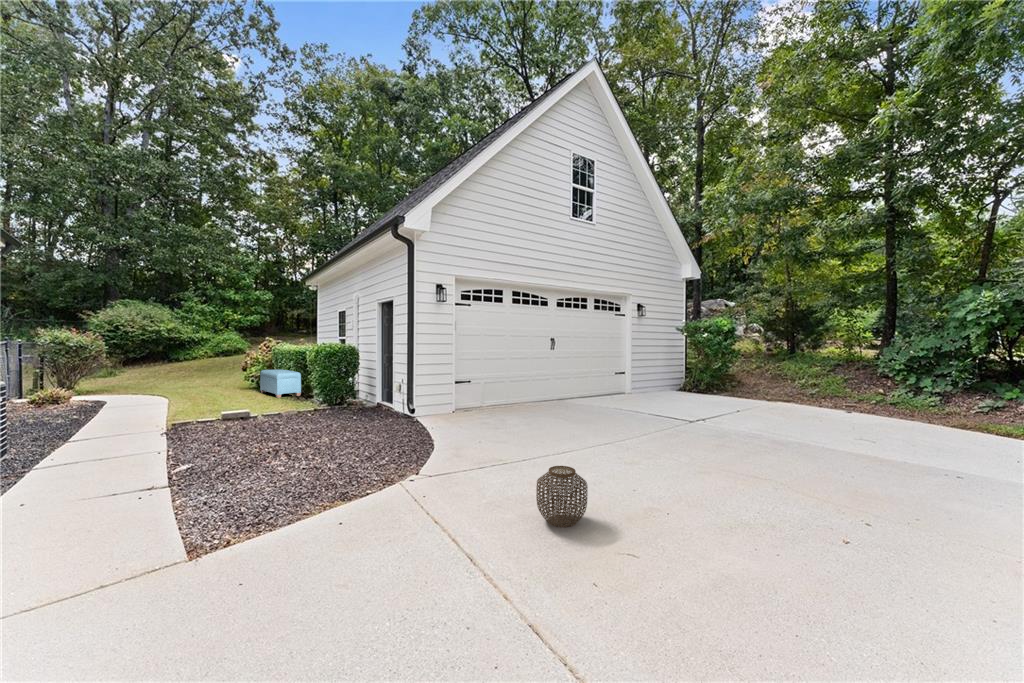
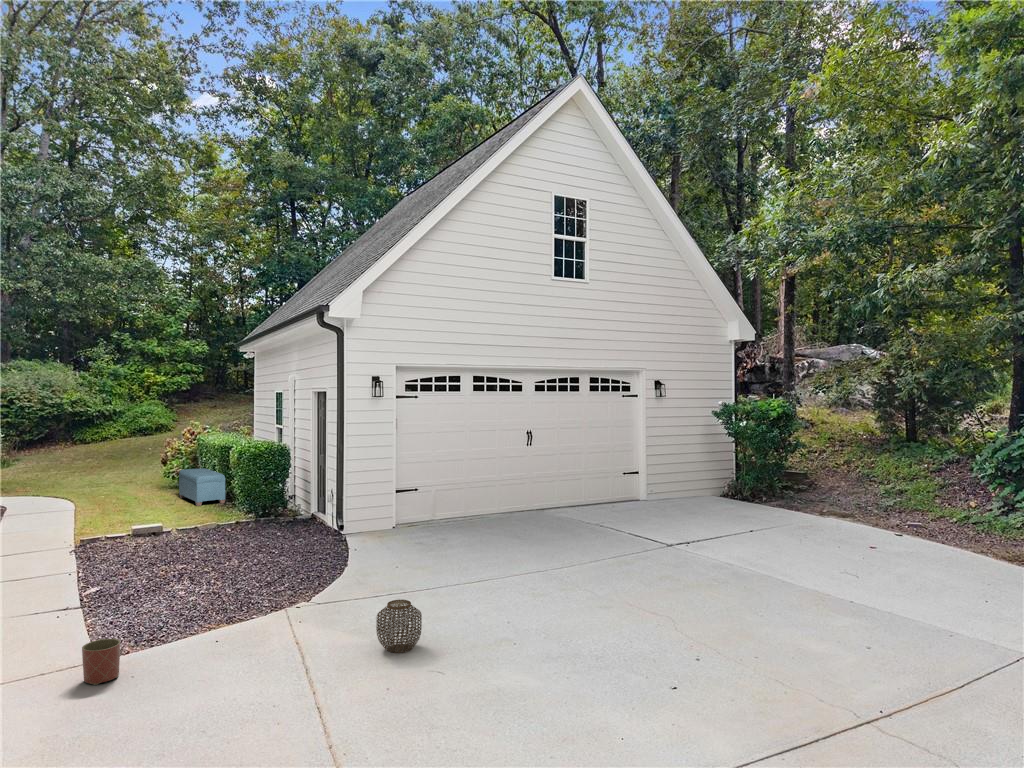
planter: none [162,534,222,607] -> present [82,639,120,685]

